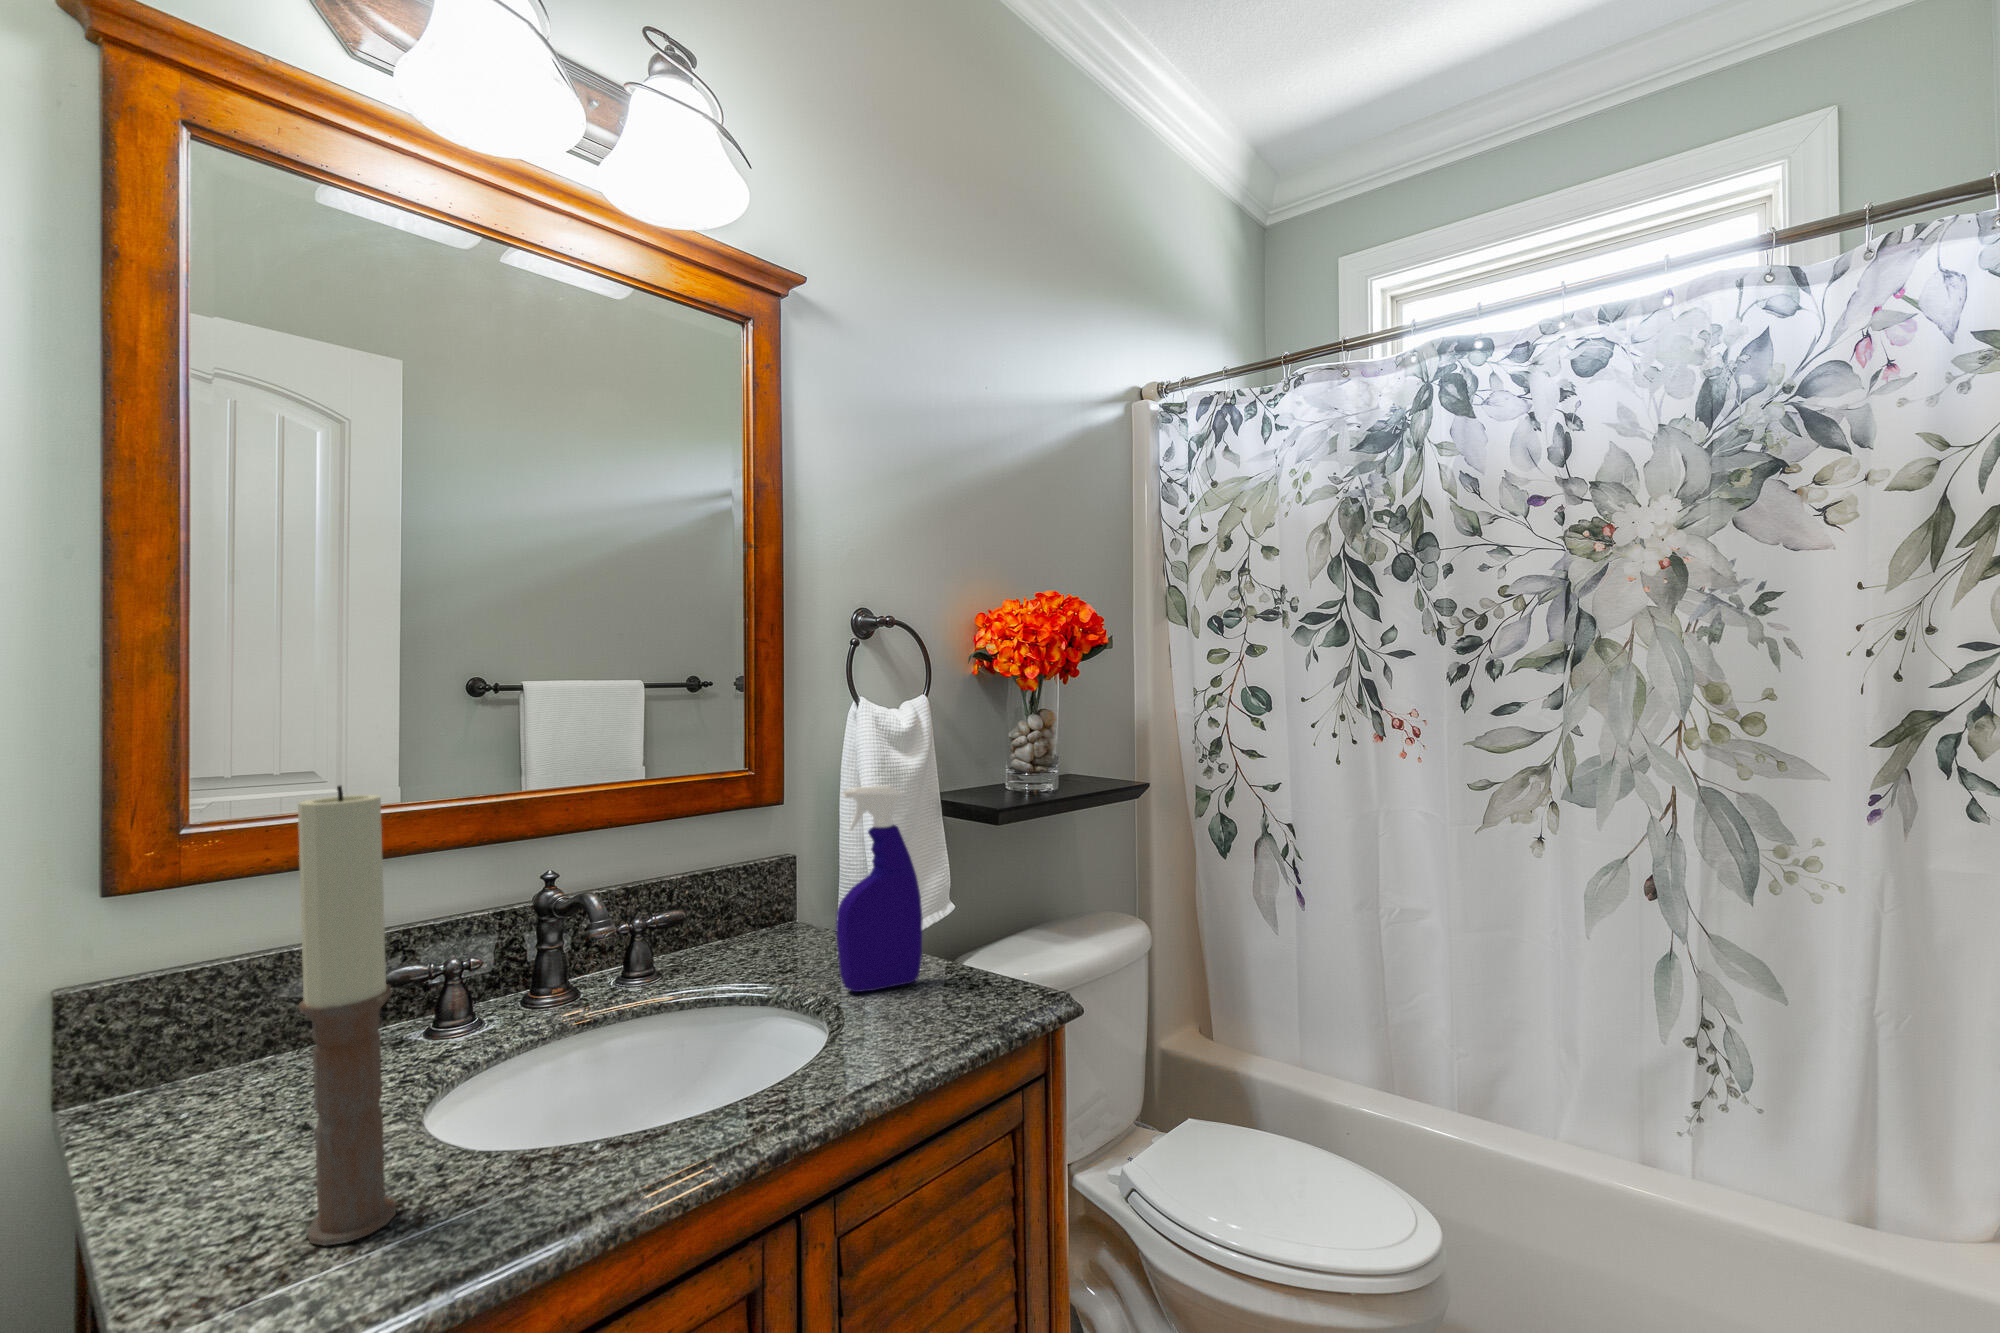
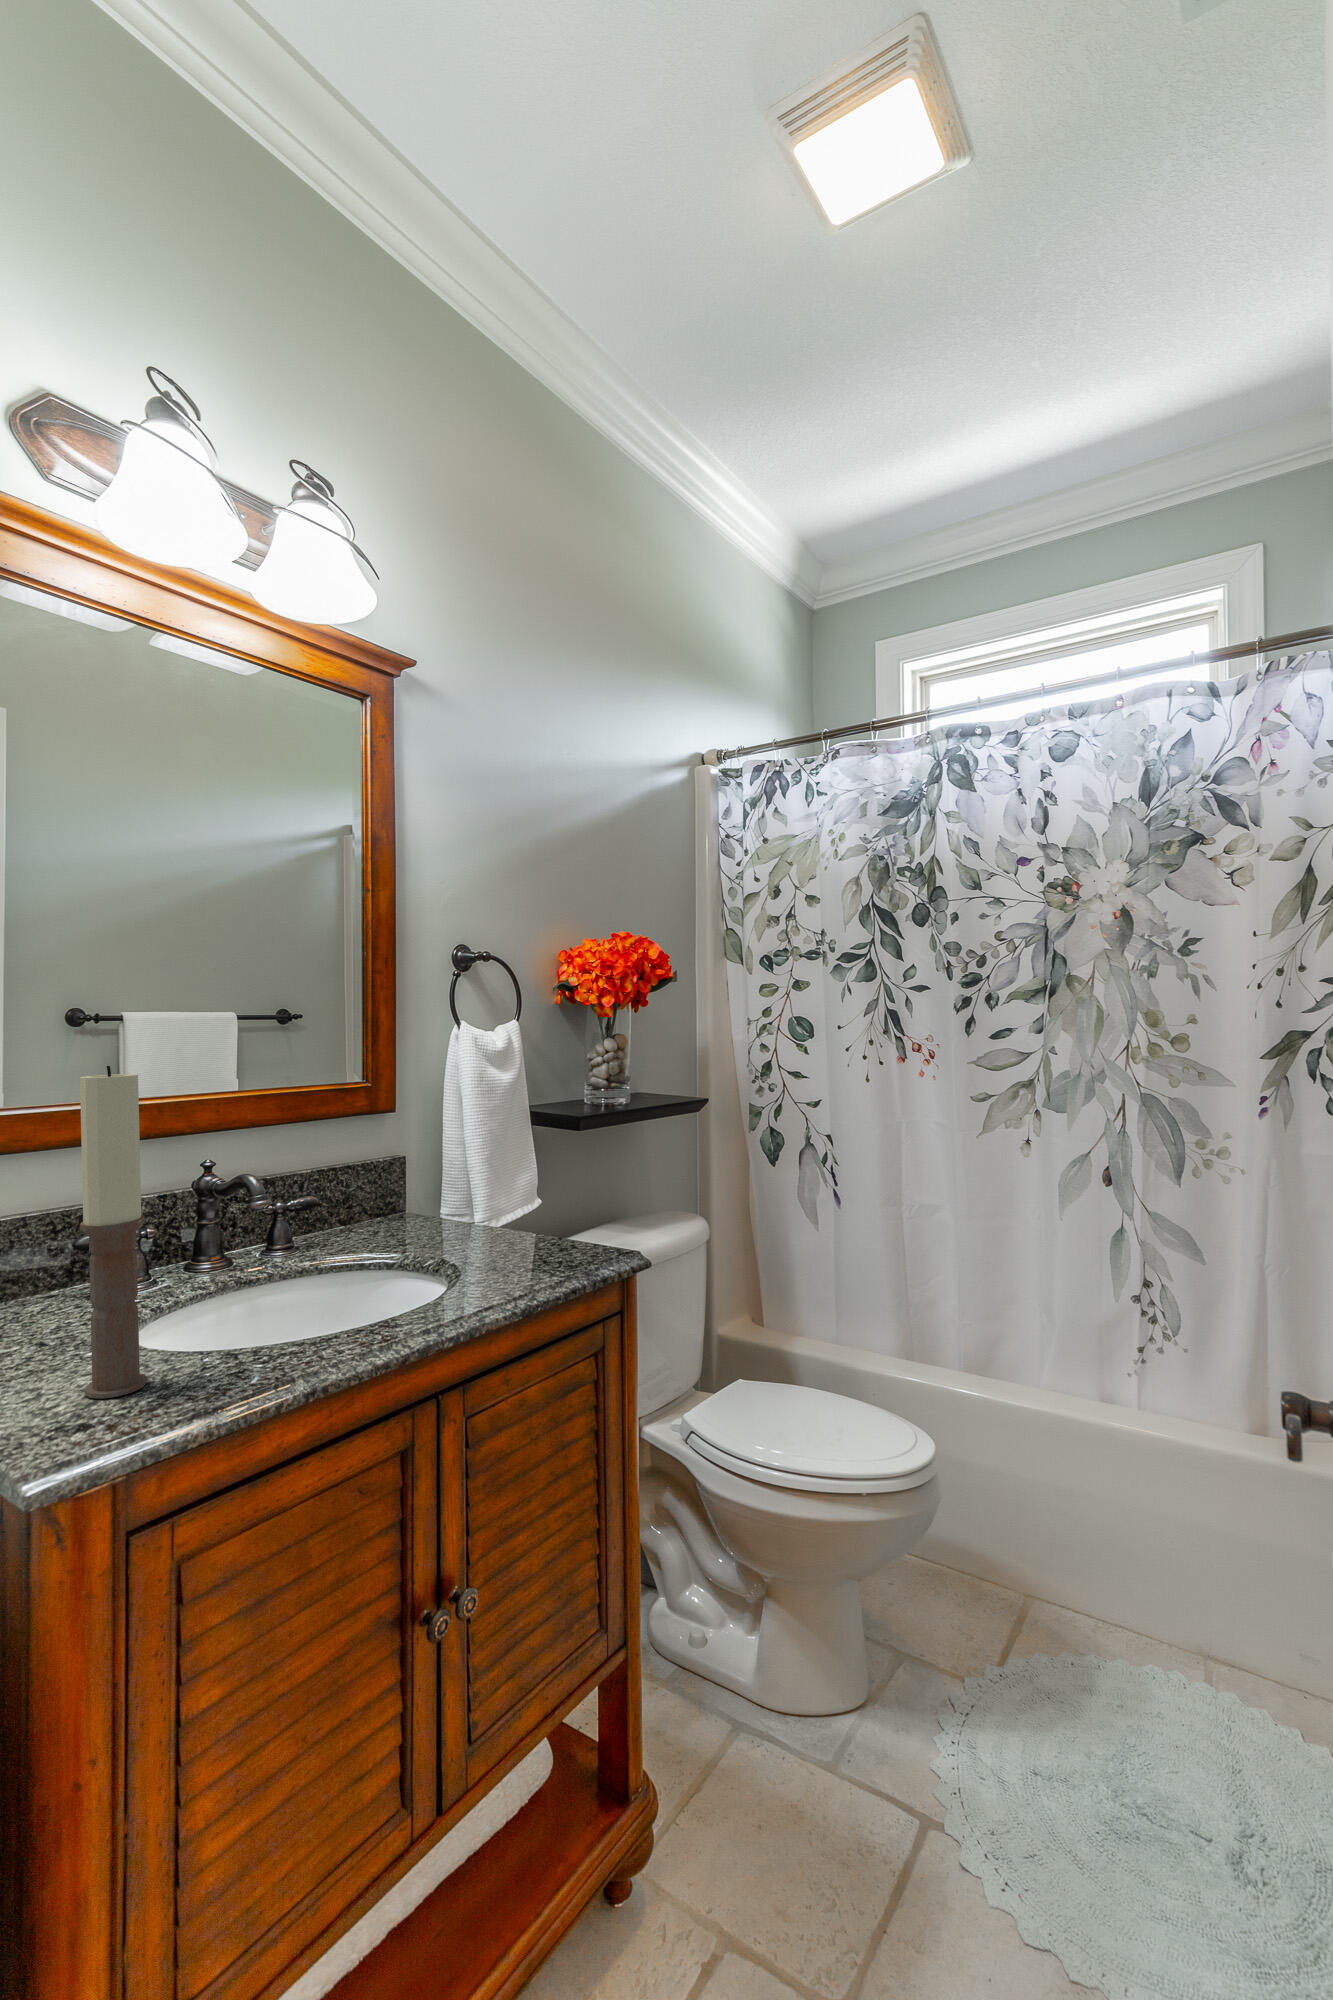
spray bottle: present [836,786,922,992] -> none [450,1088,521,1256]

